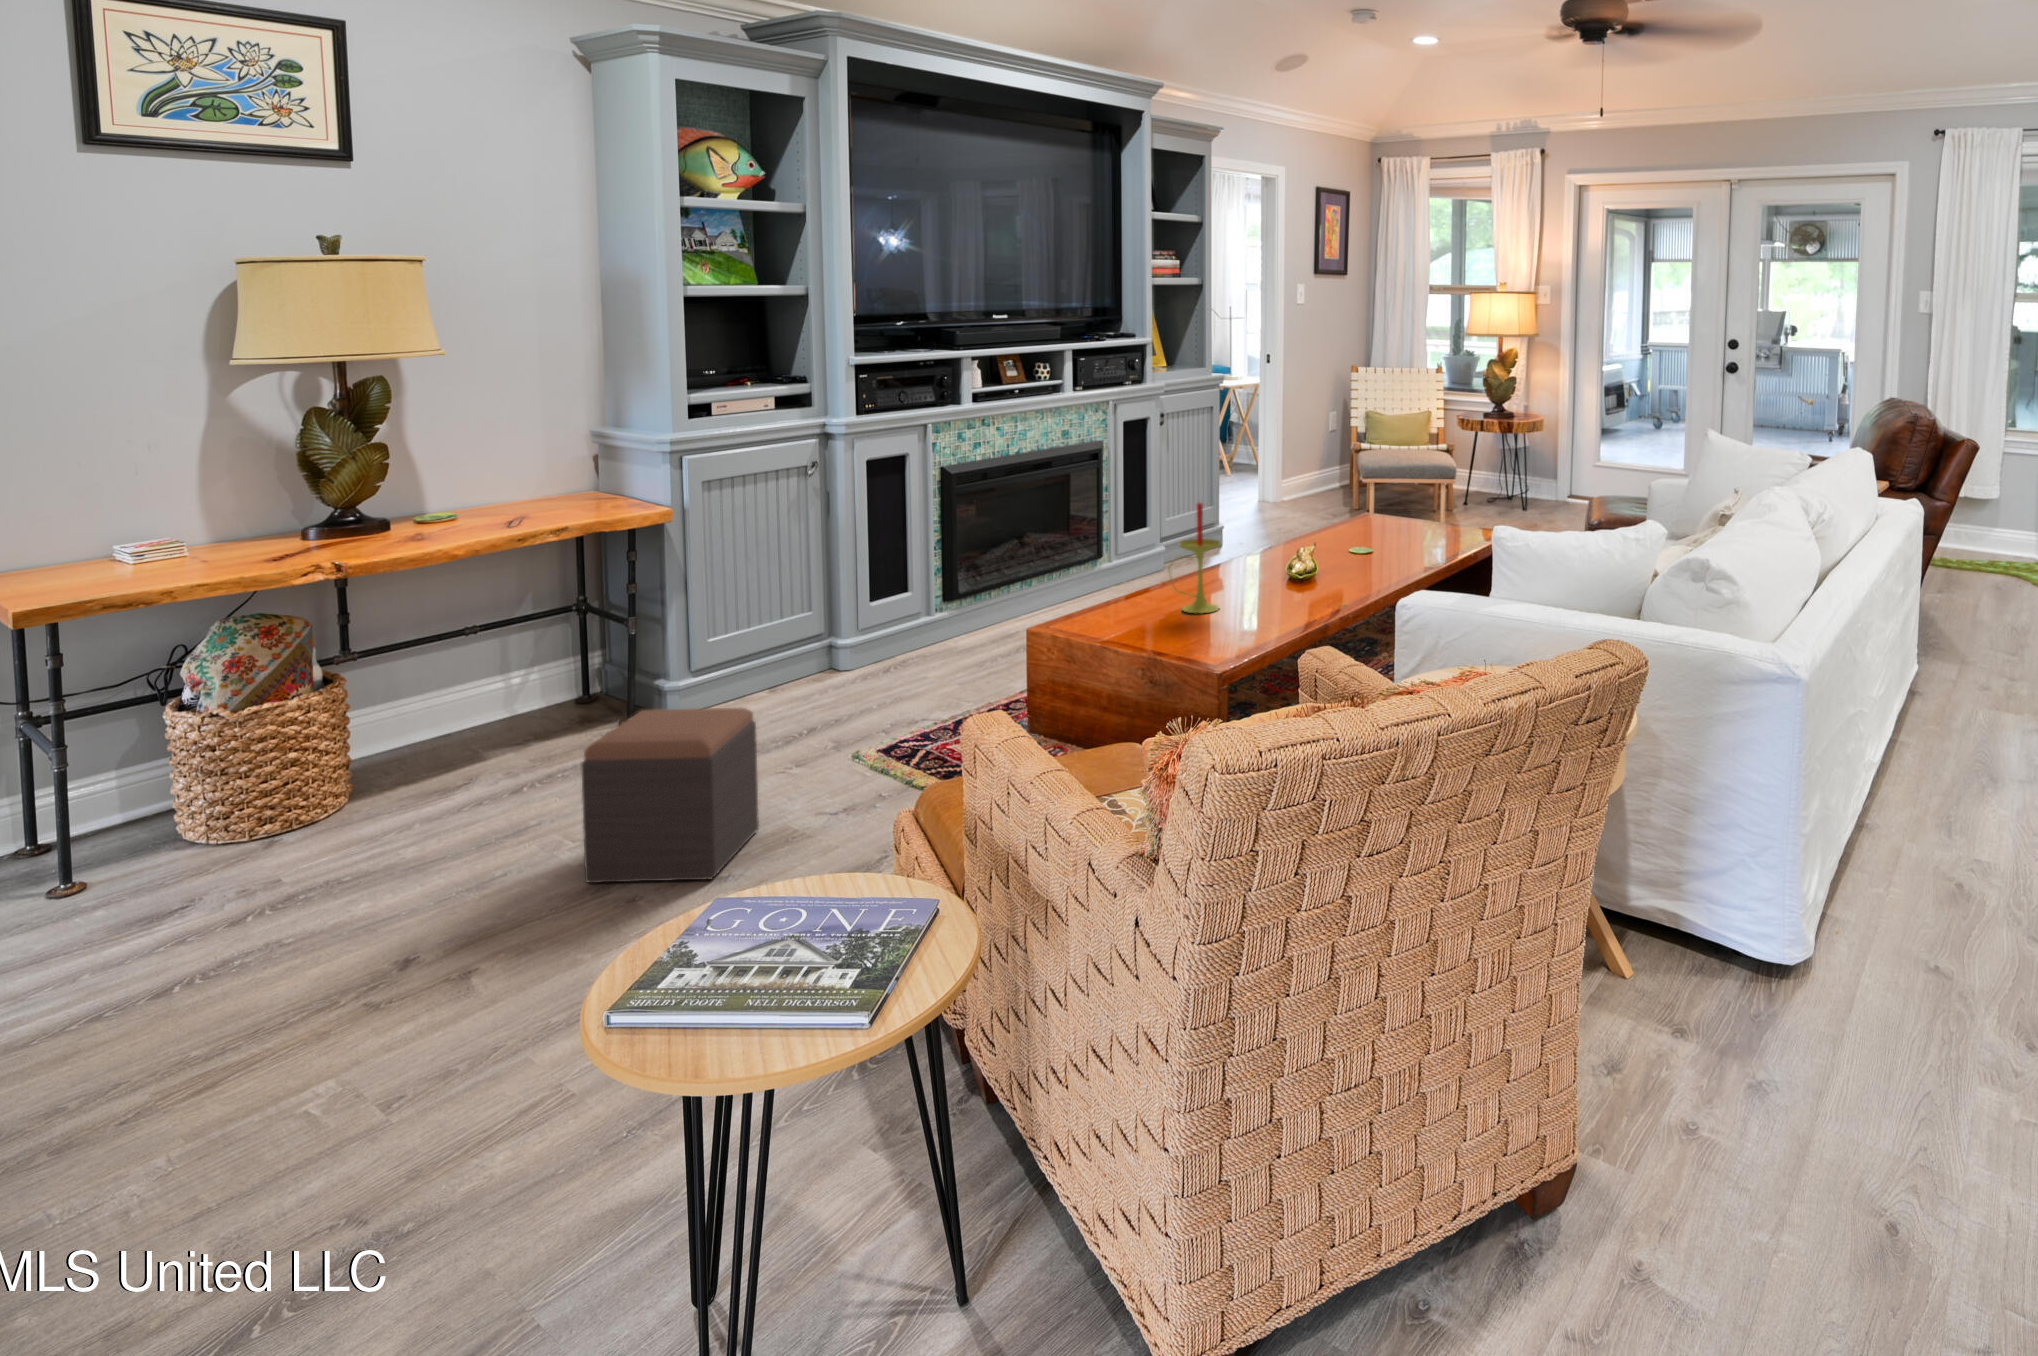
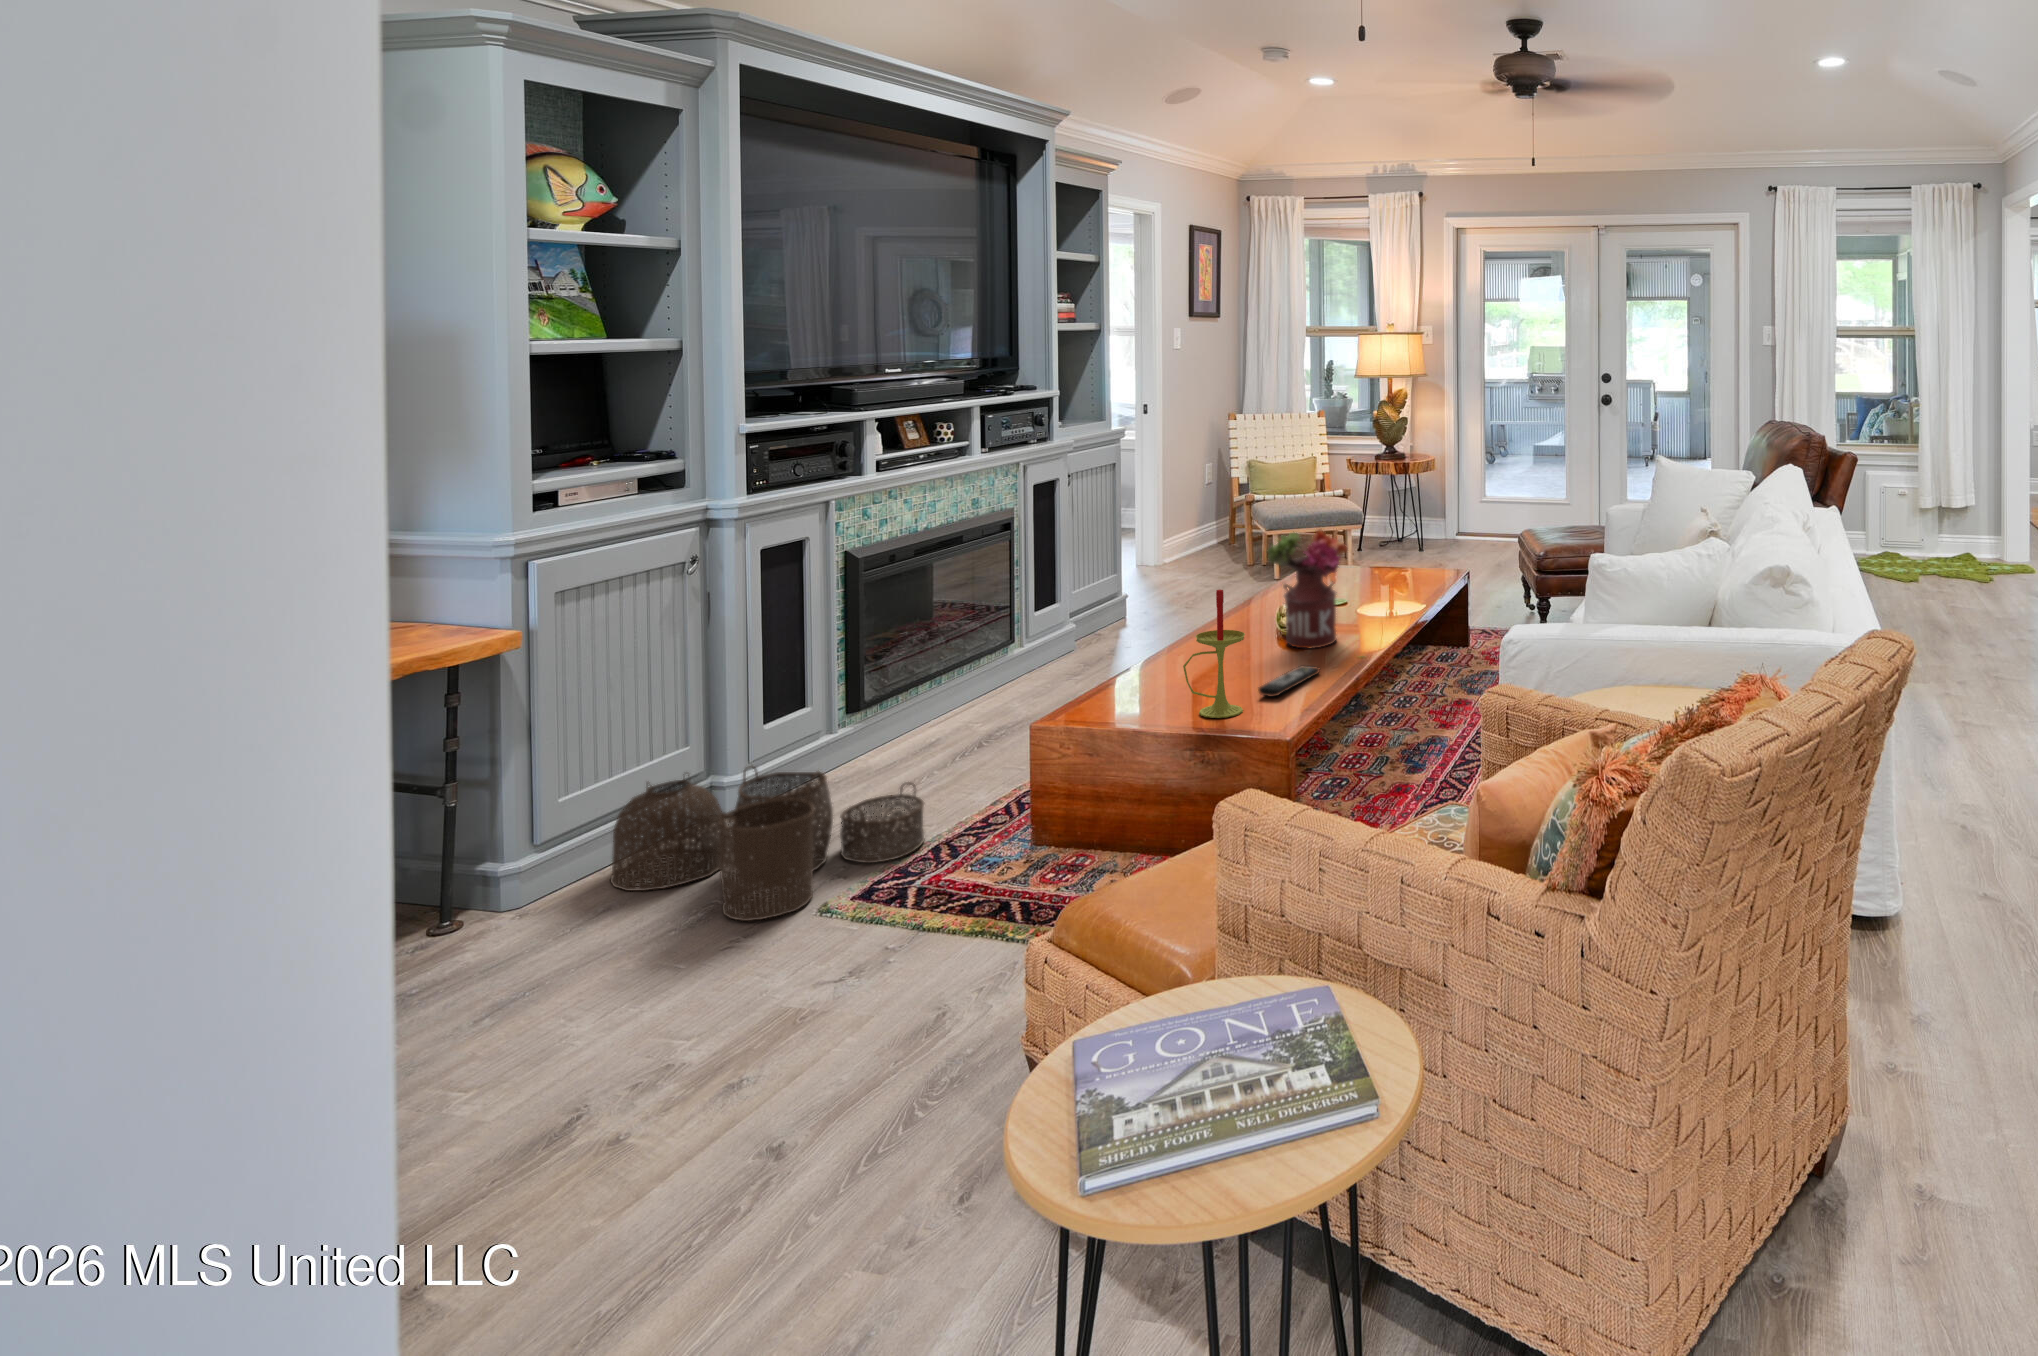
flower arrangement: none [1275,459,1351,567] -> present [1268,529,1348,648]
remote control: none [1239,579,1305,601] -> present [1258,666,1320,697]
woven basket: none [743,627,975,742] -> present [610,766,924,921]
footstool: present [581,708,759,883] -> none [474,908,713,1194]

